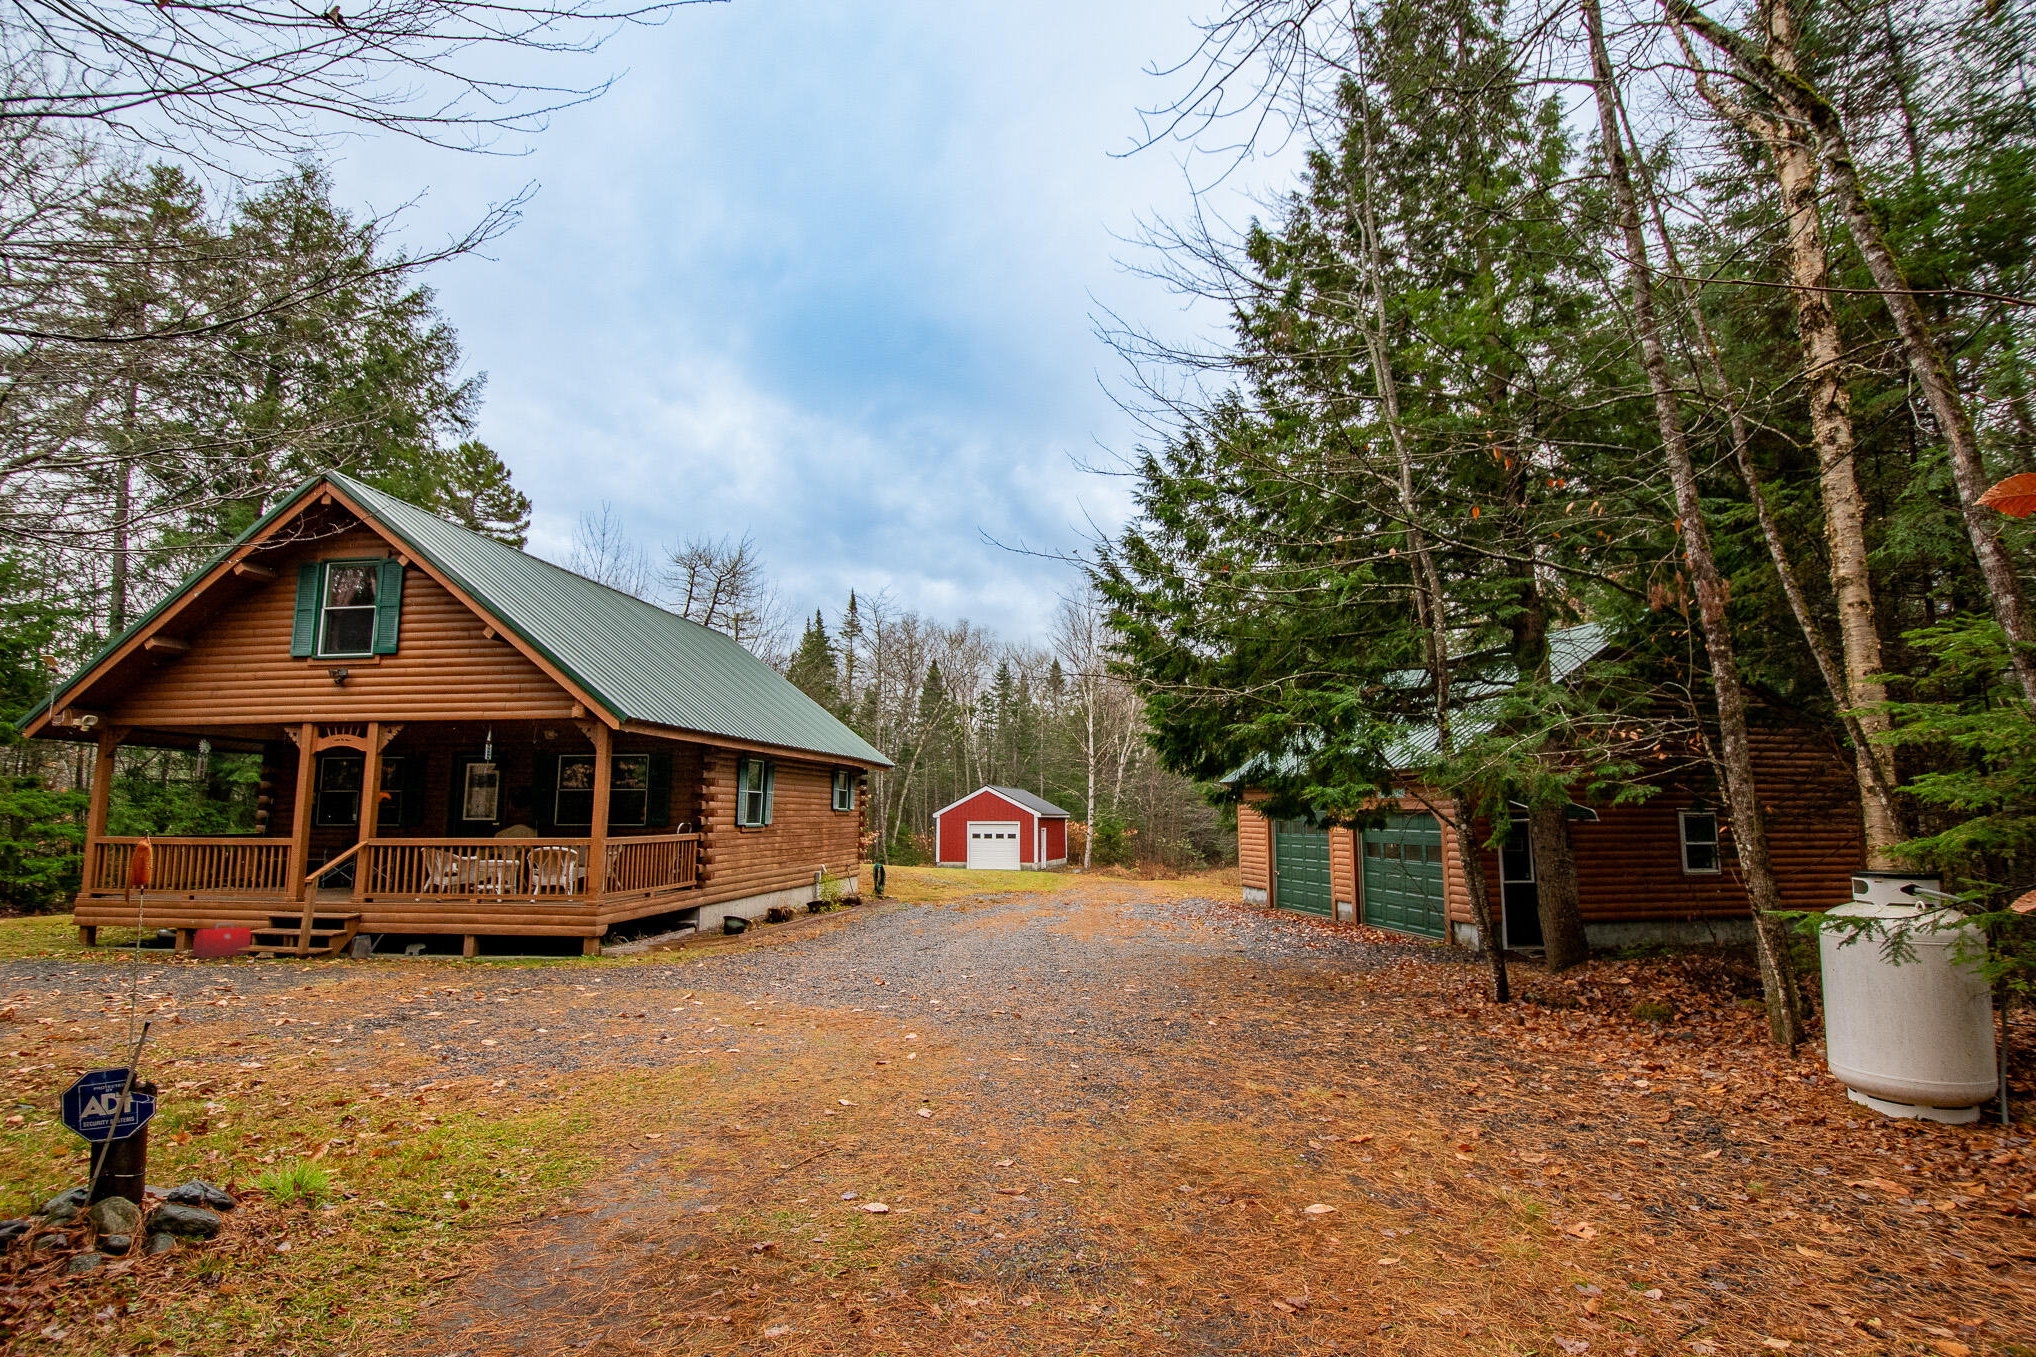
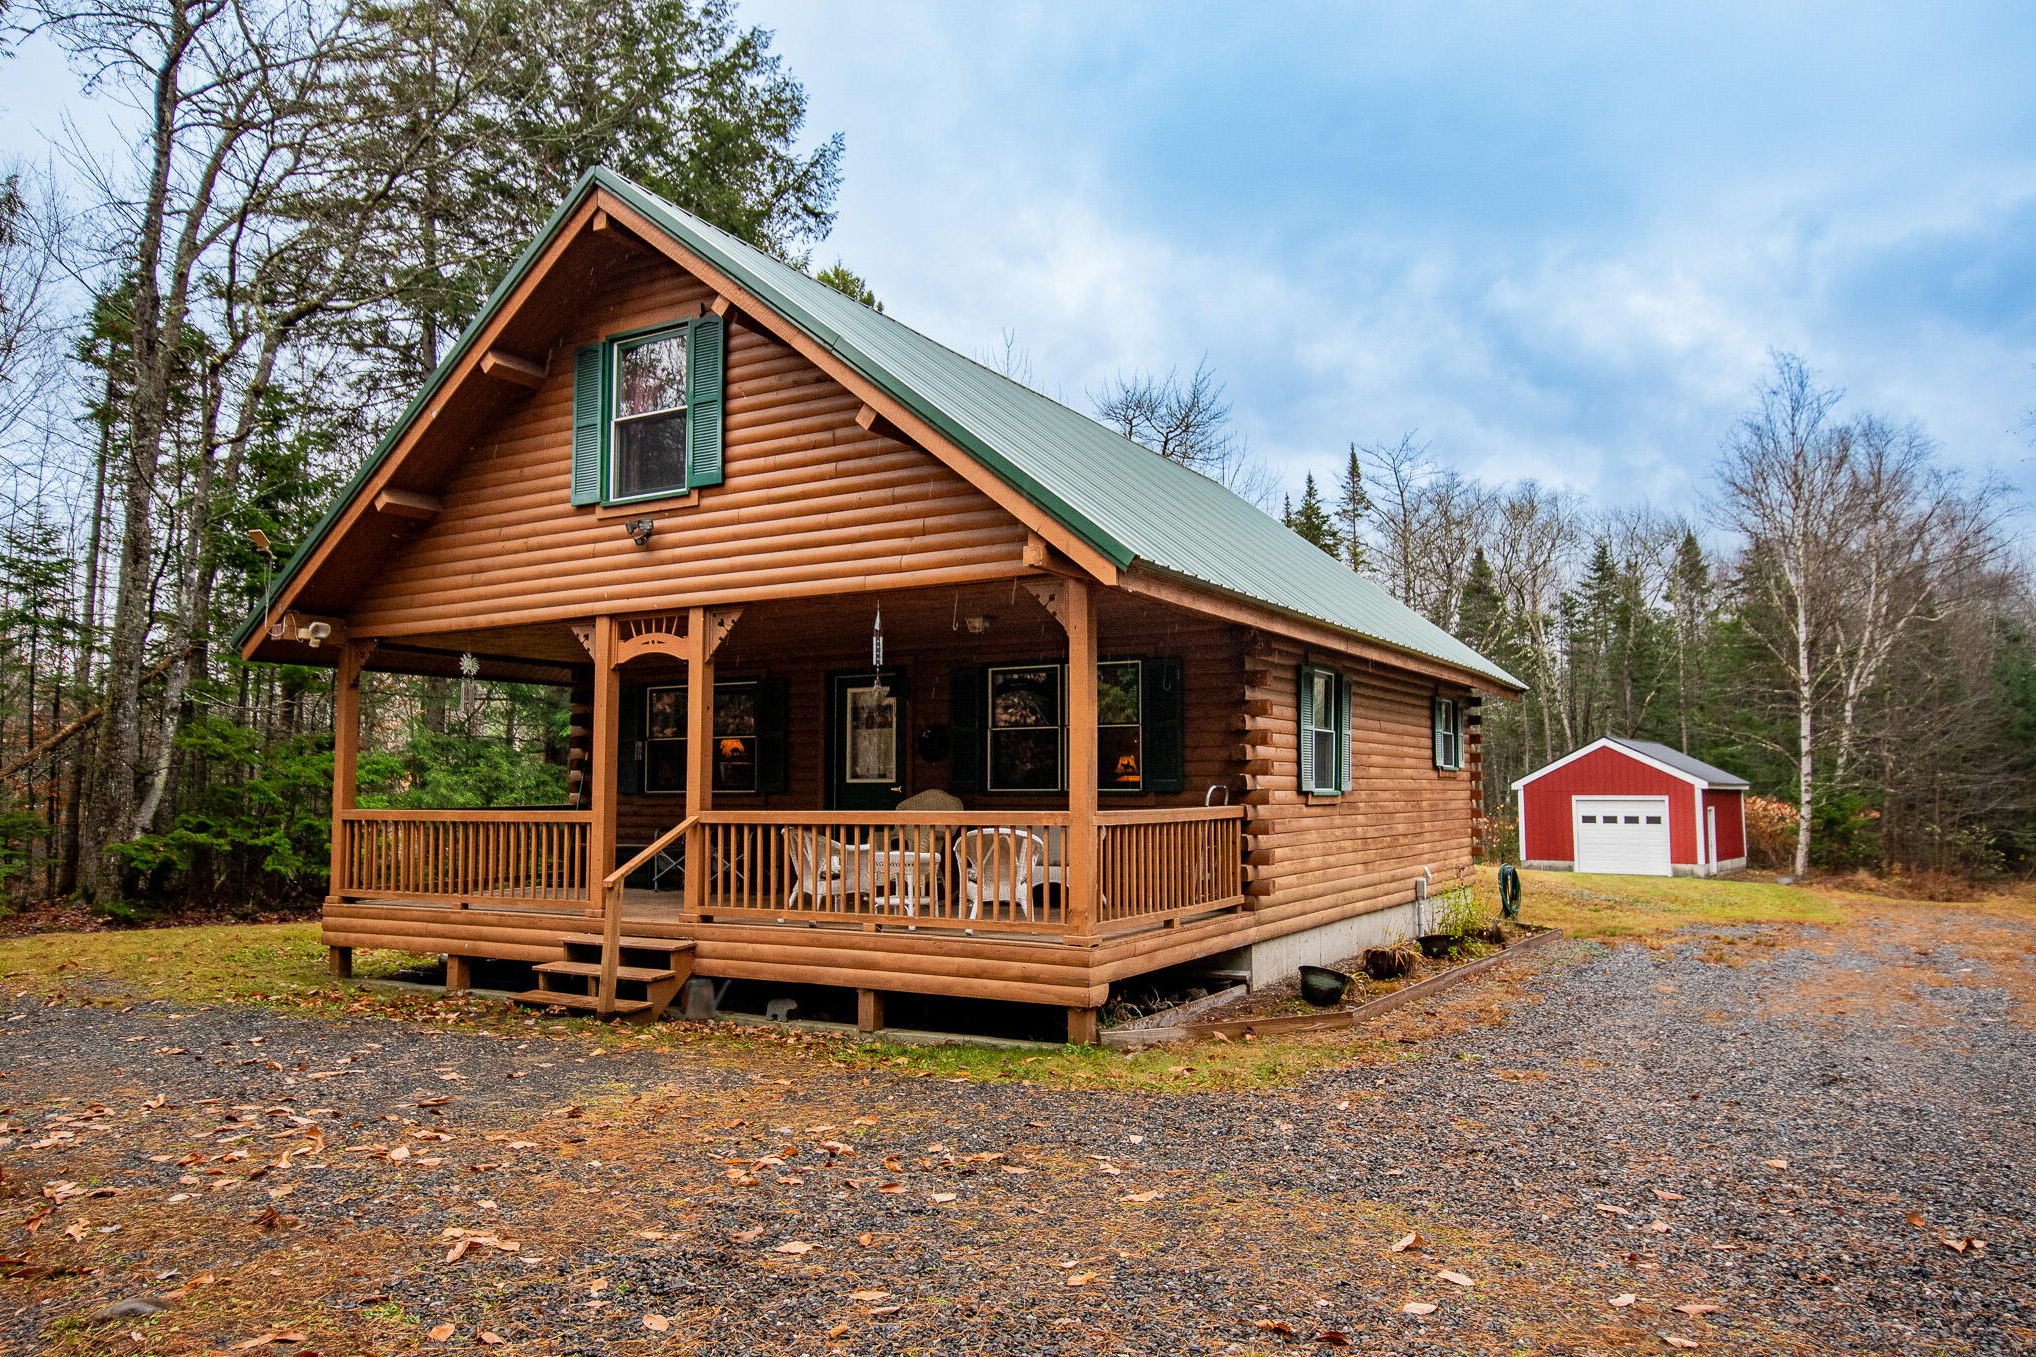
toolbox: present [192,923,251,958] -> none [474,943,550,1002]

